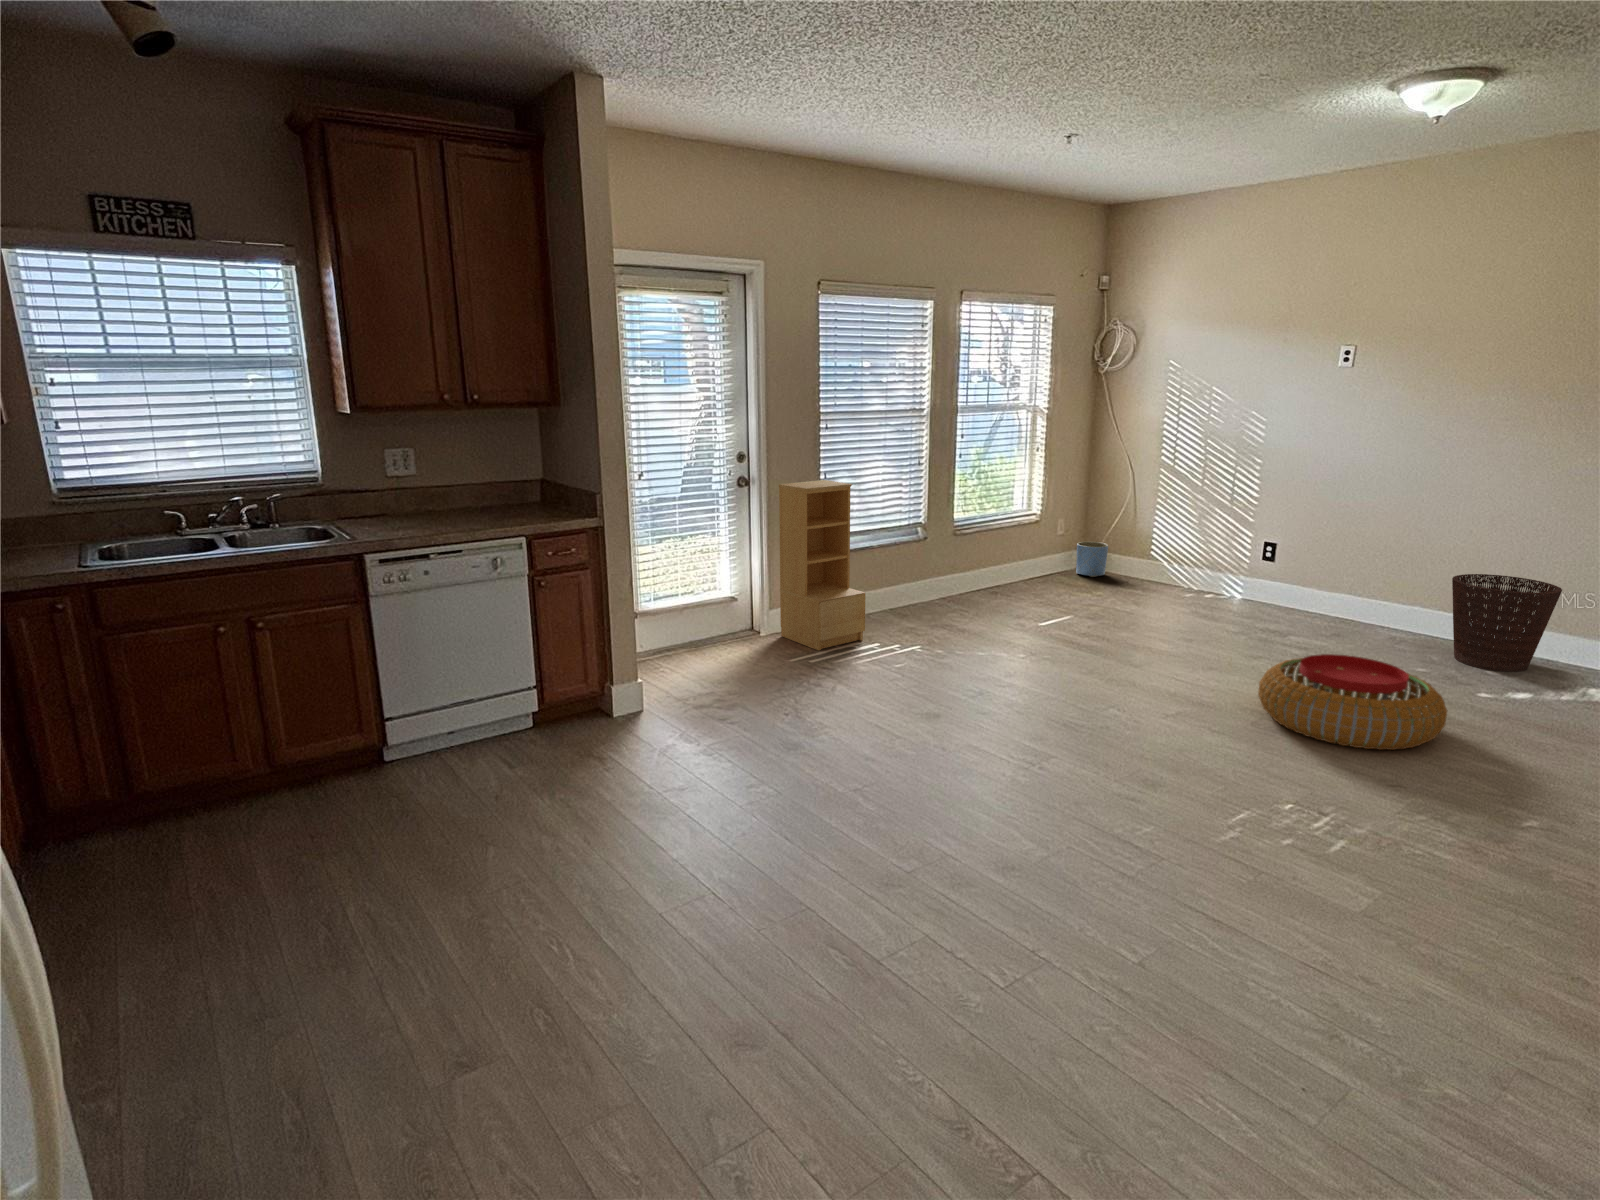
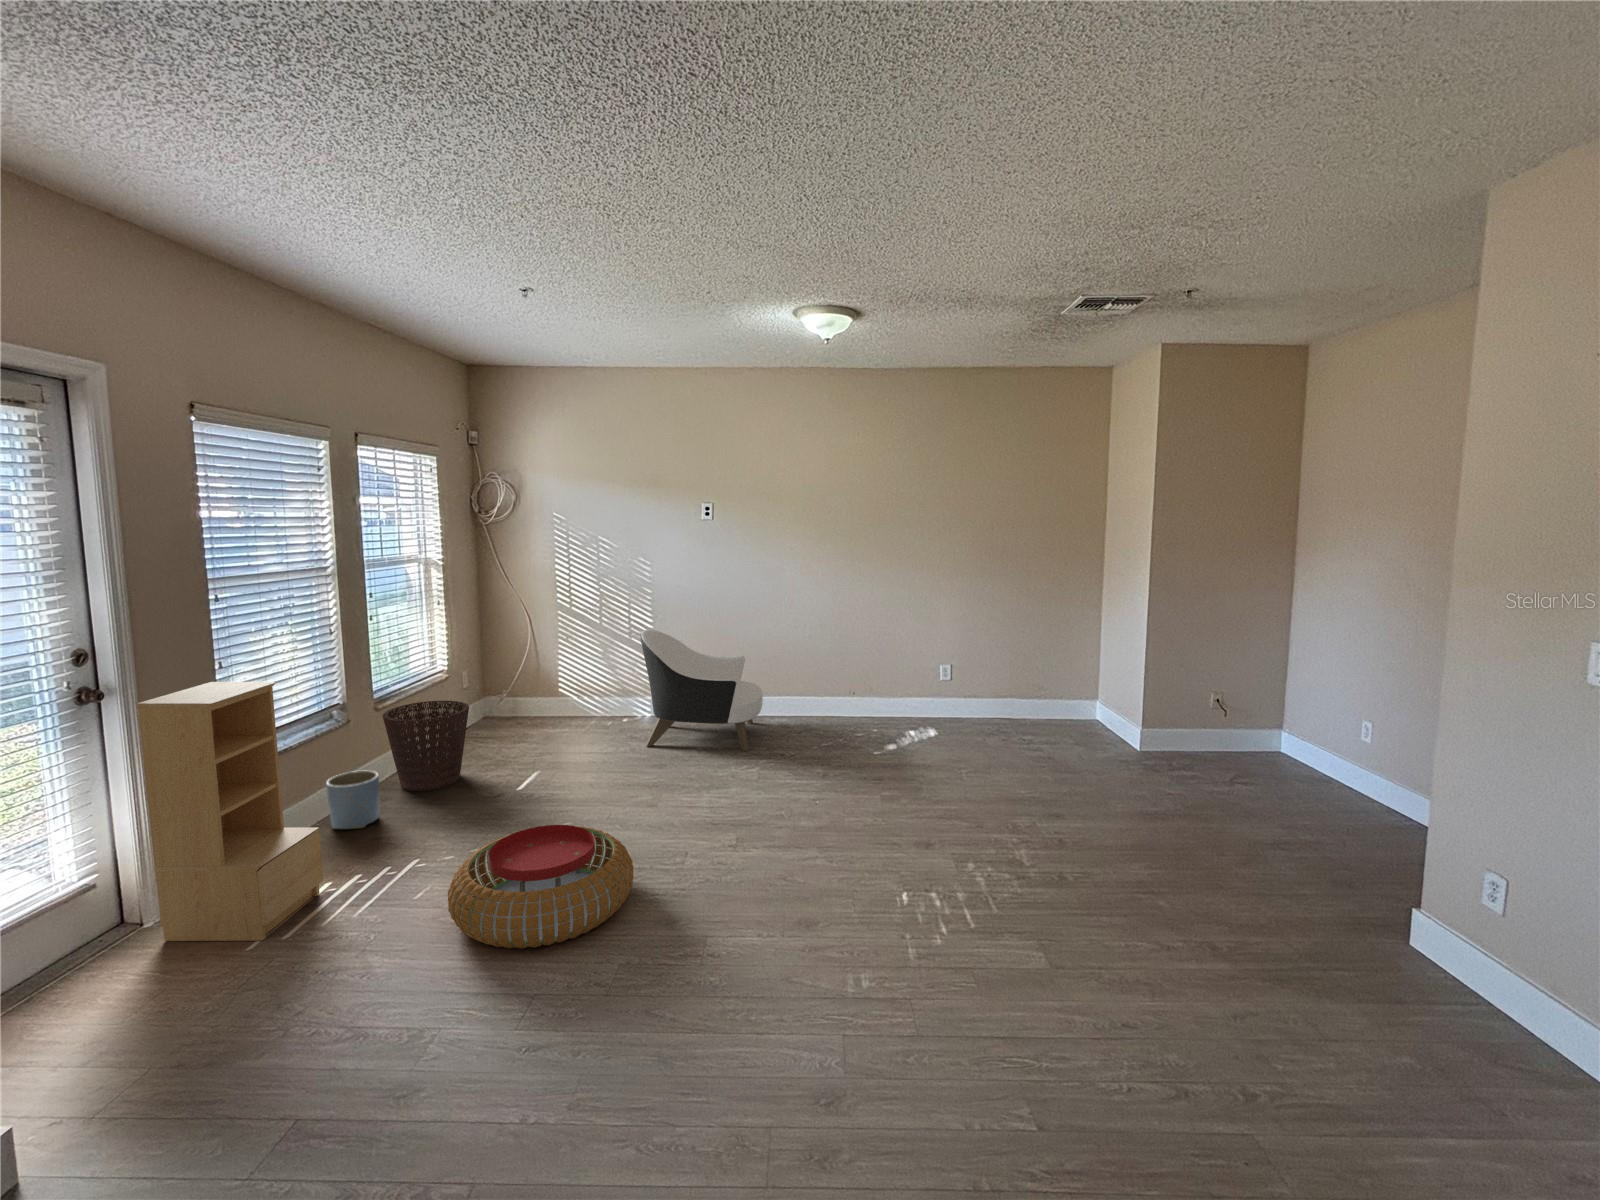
armchair: none [1198,495,1370,650] -> present [641,630,763,751]
planter: present [1076,542,1108,577] -> present [326,770,379,829]
basket: present [1452,574,1562,672] -> present [383,700,469,791]
pouf: present [1258,654,1447,750] -> present [448,825,634,949]

